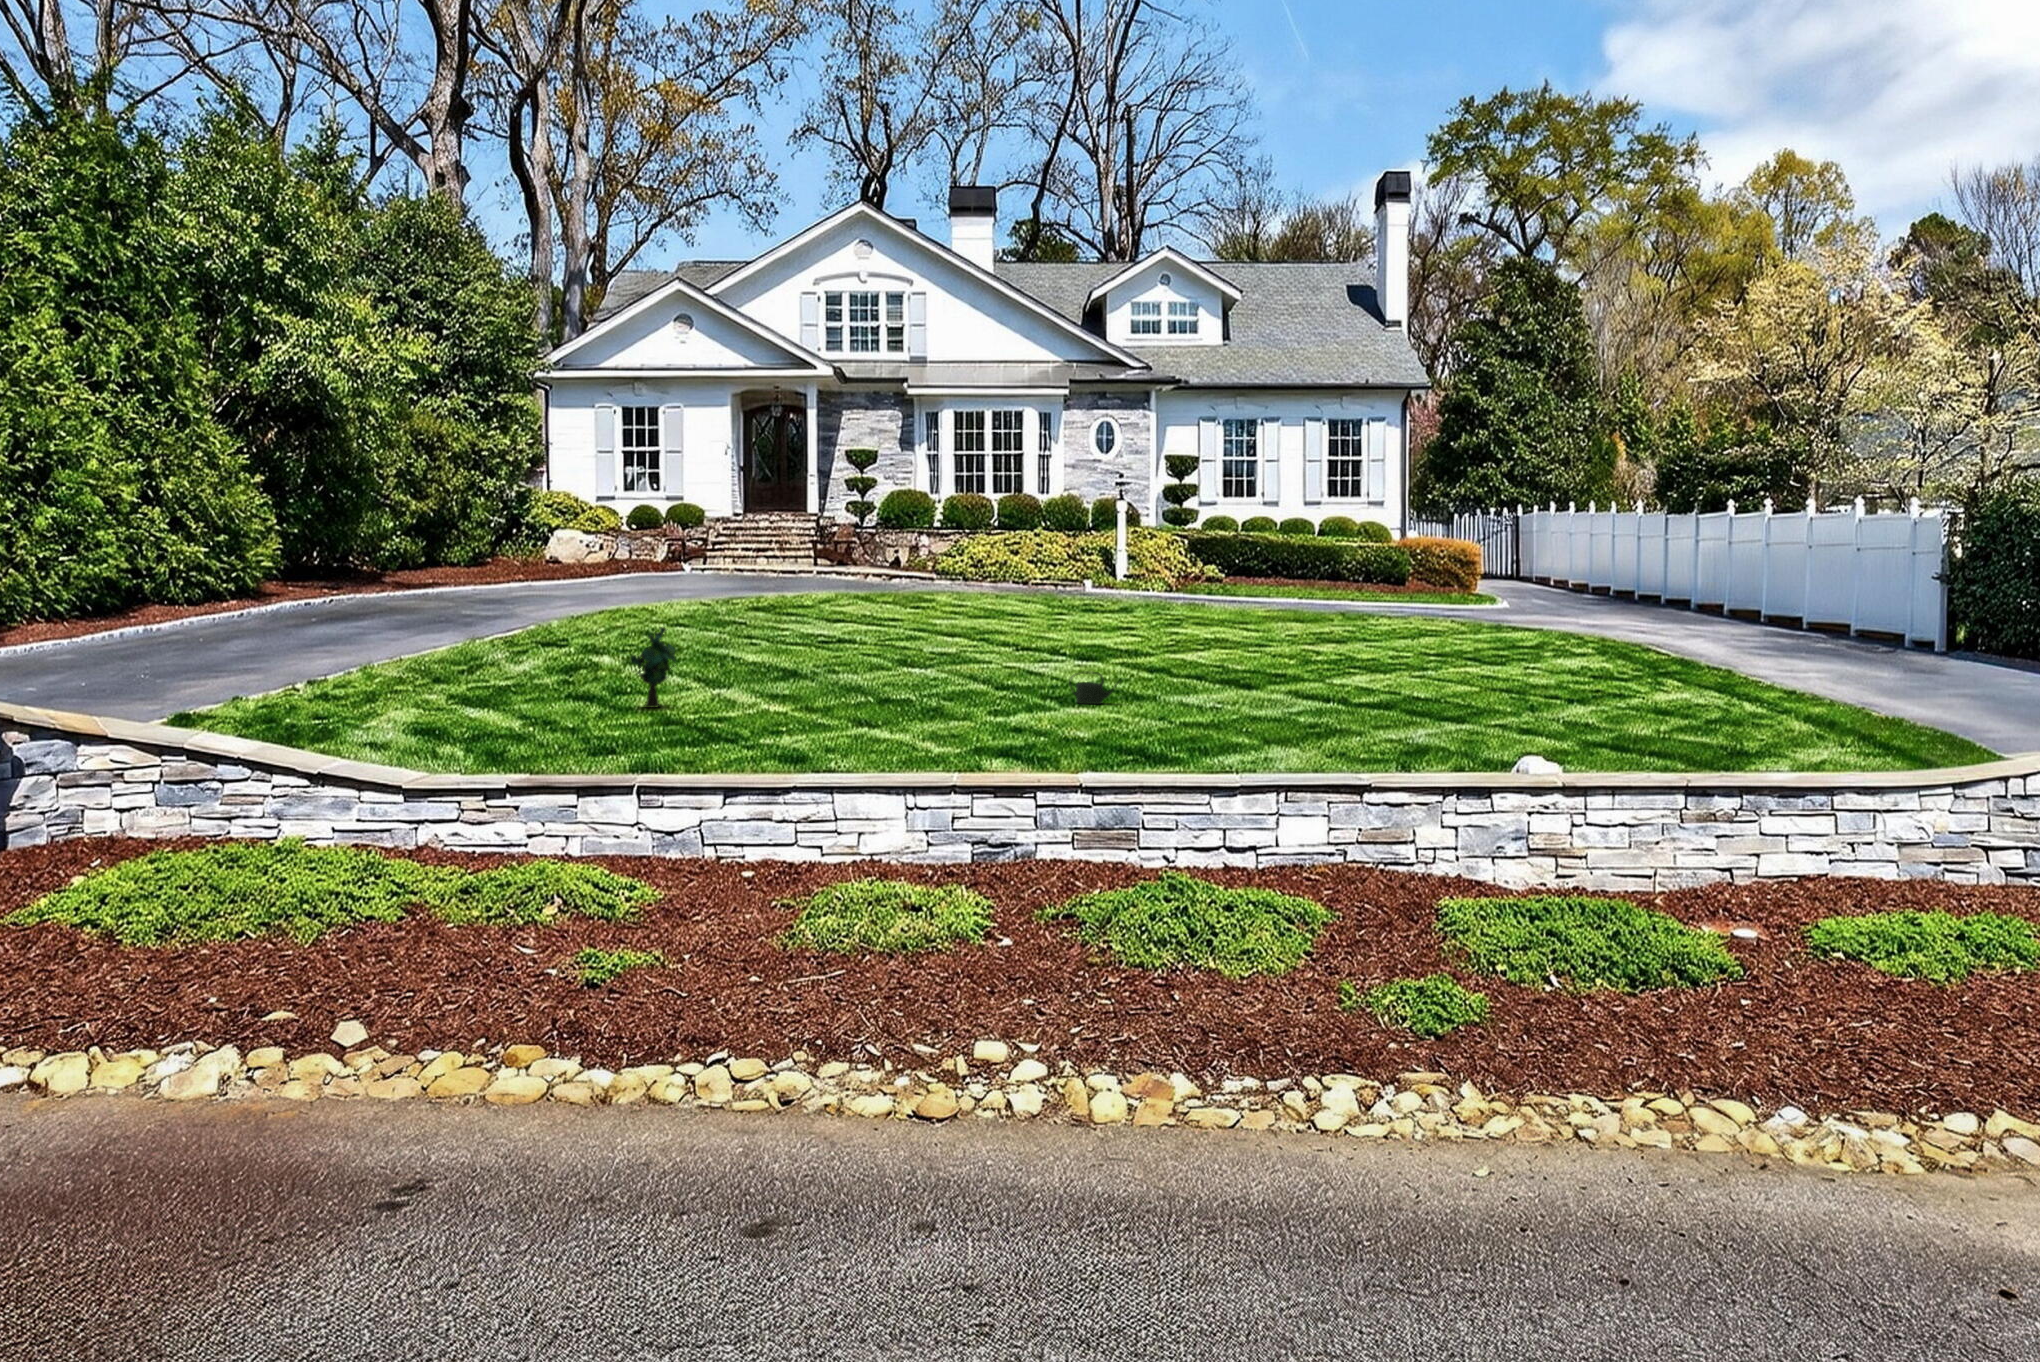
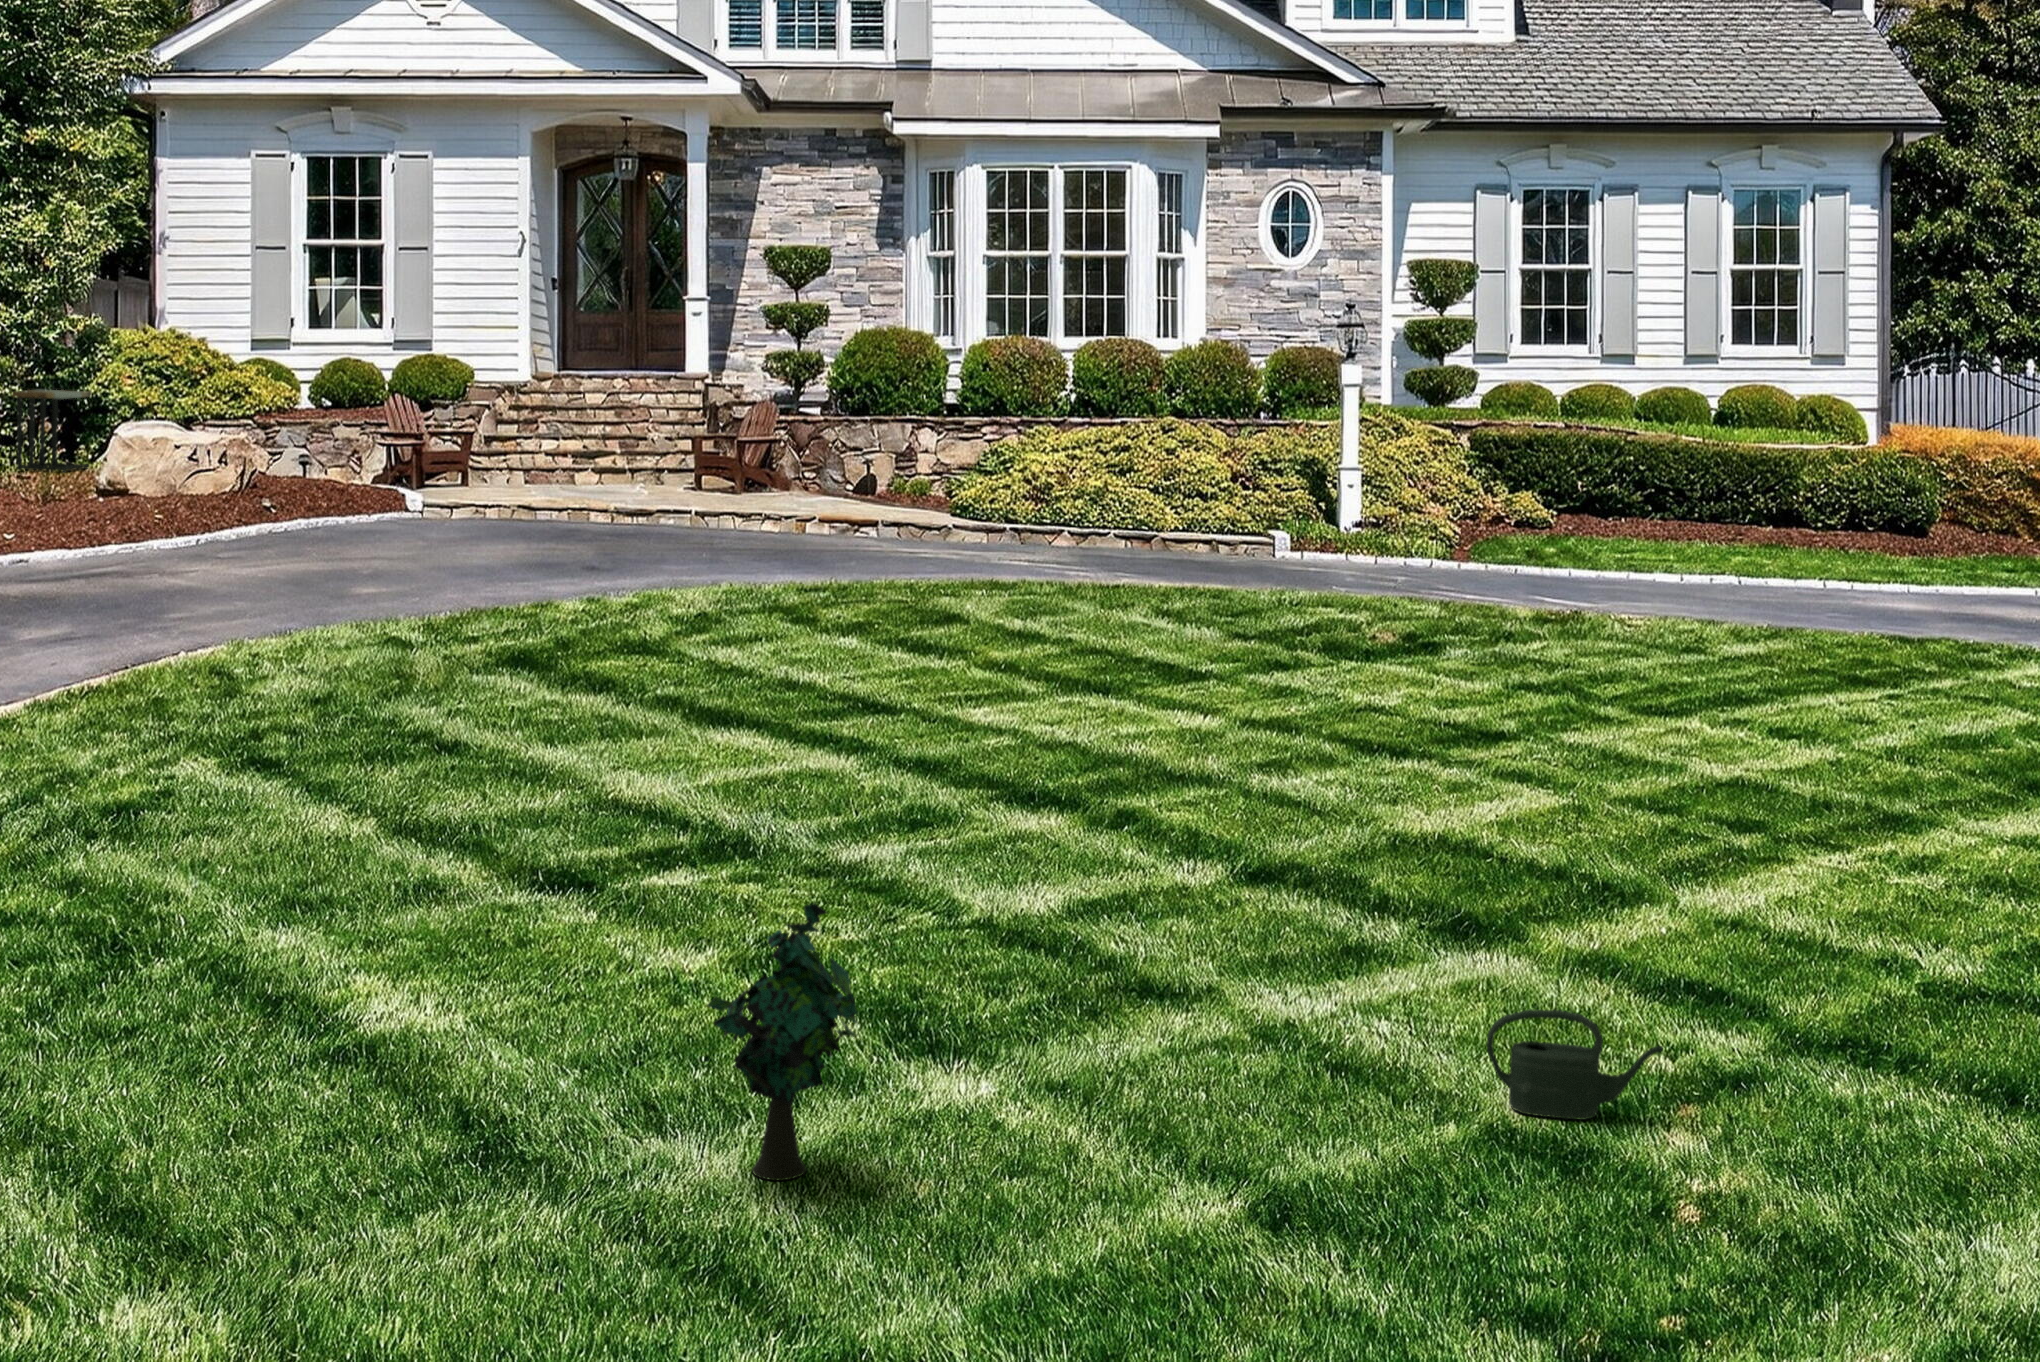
side table: none [469,522,508,562] -> present [12,390,92,472]
decorative plant: present [630,627,676,708] -> present [707,903,858,1180]

